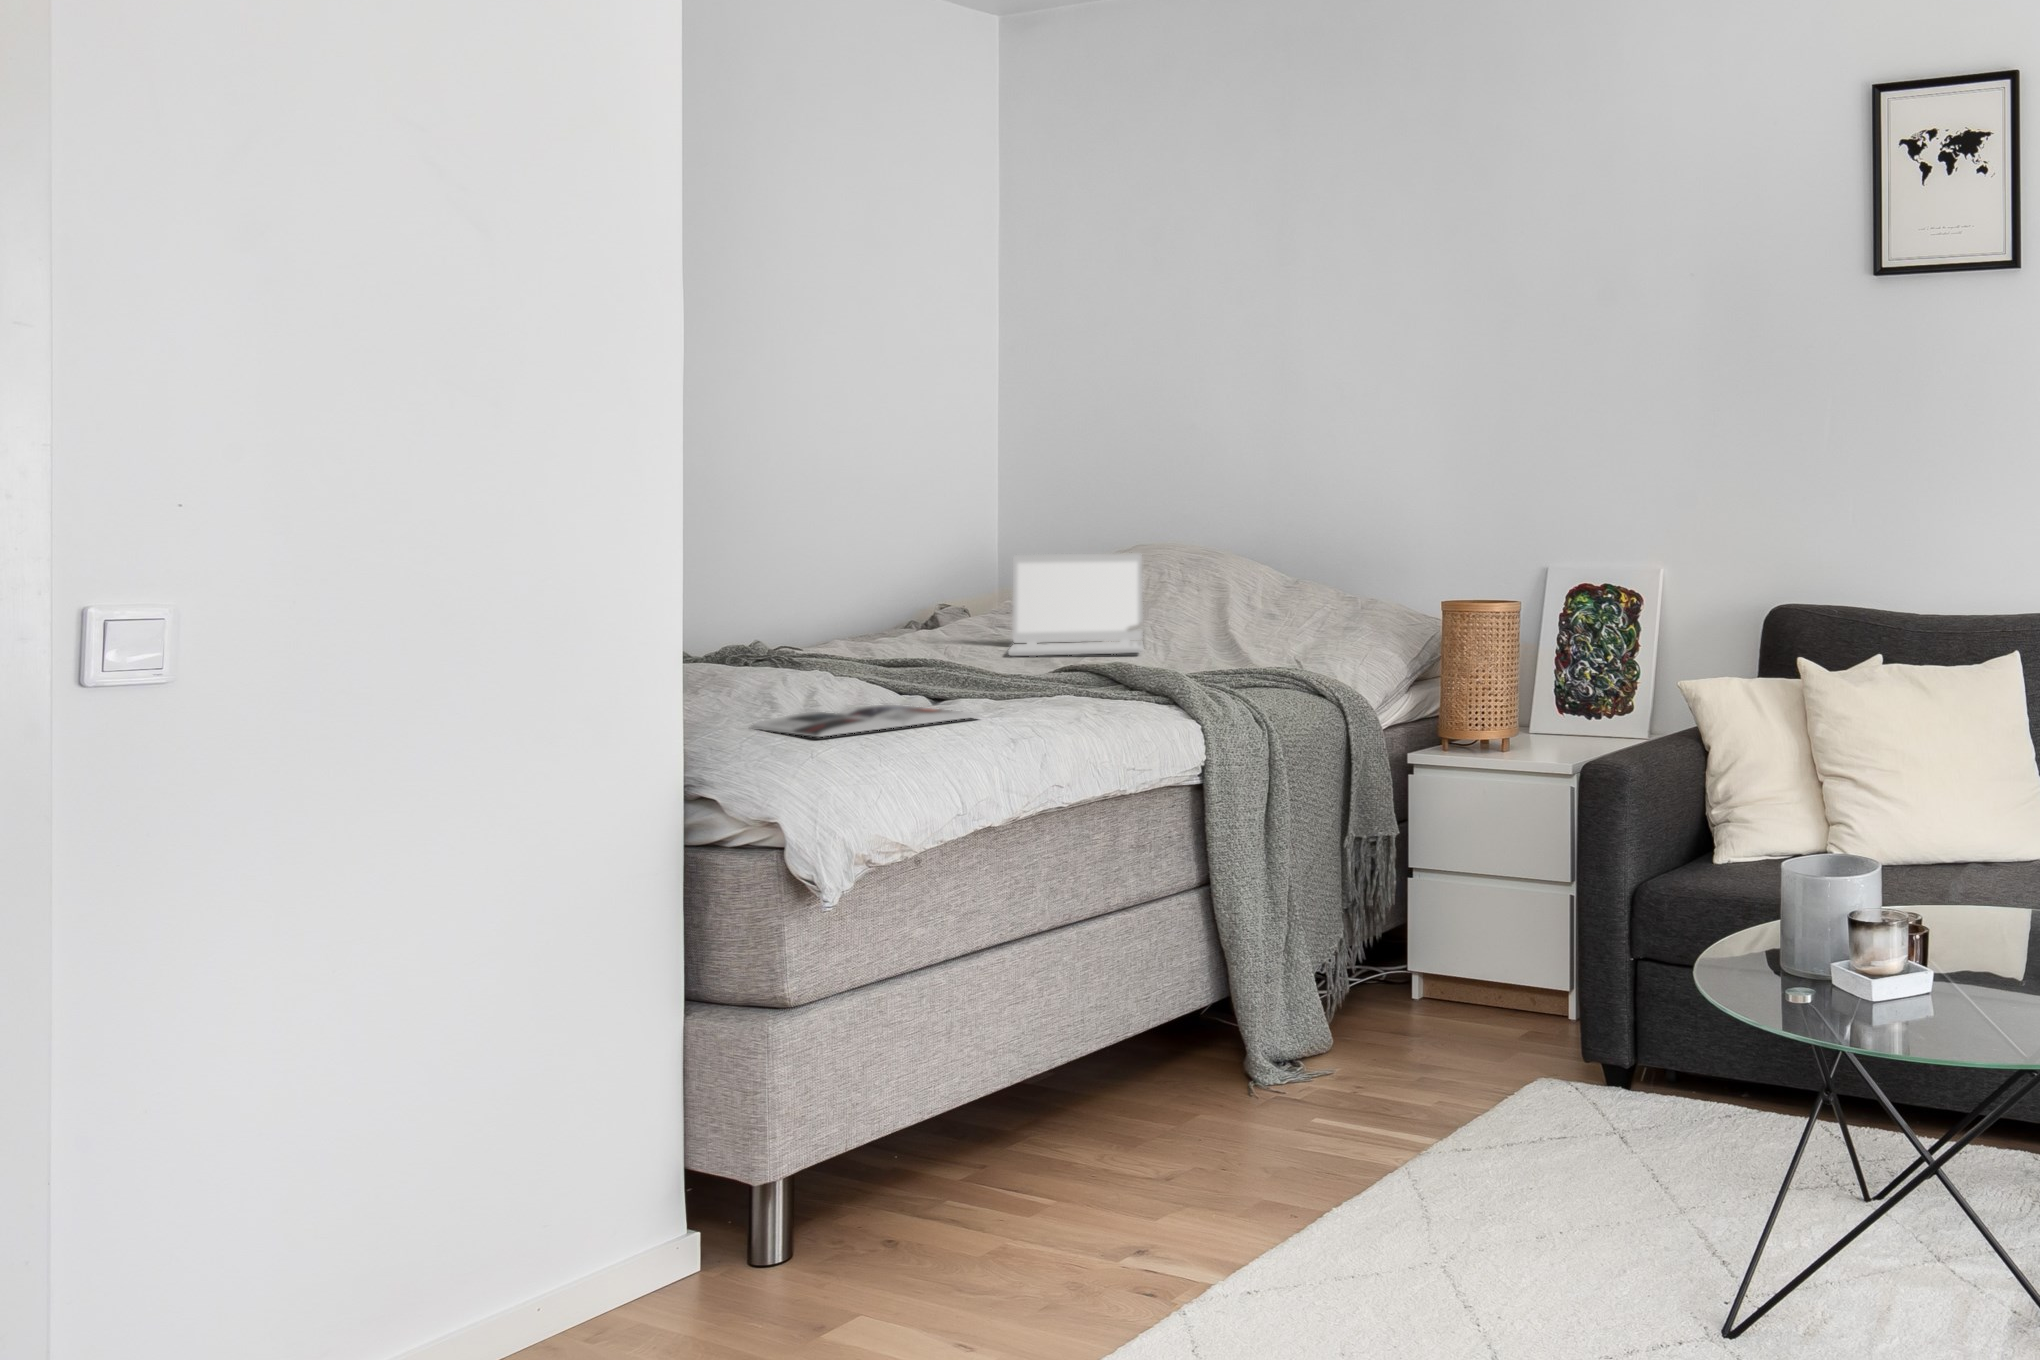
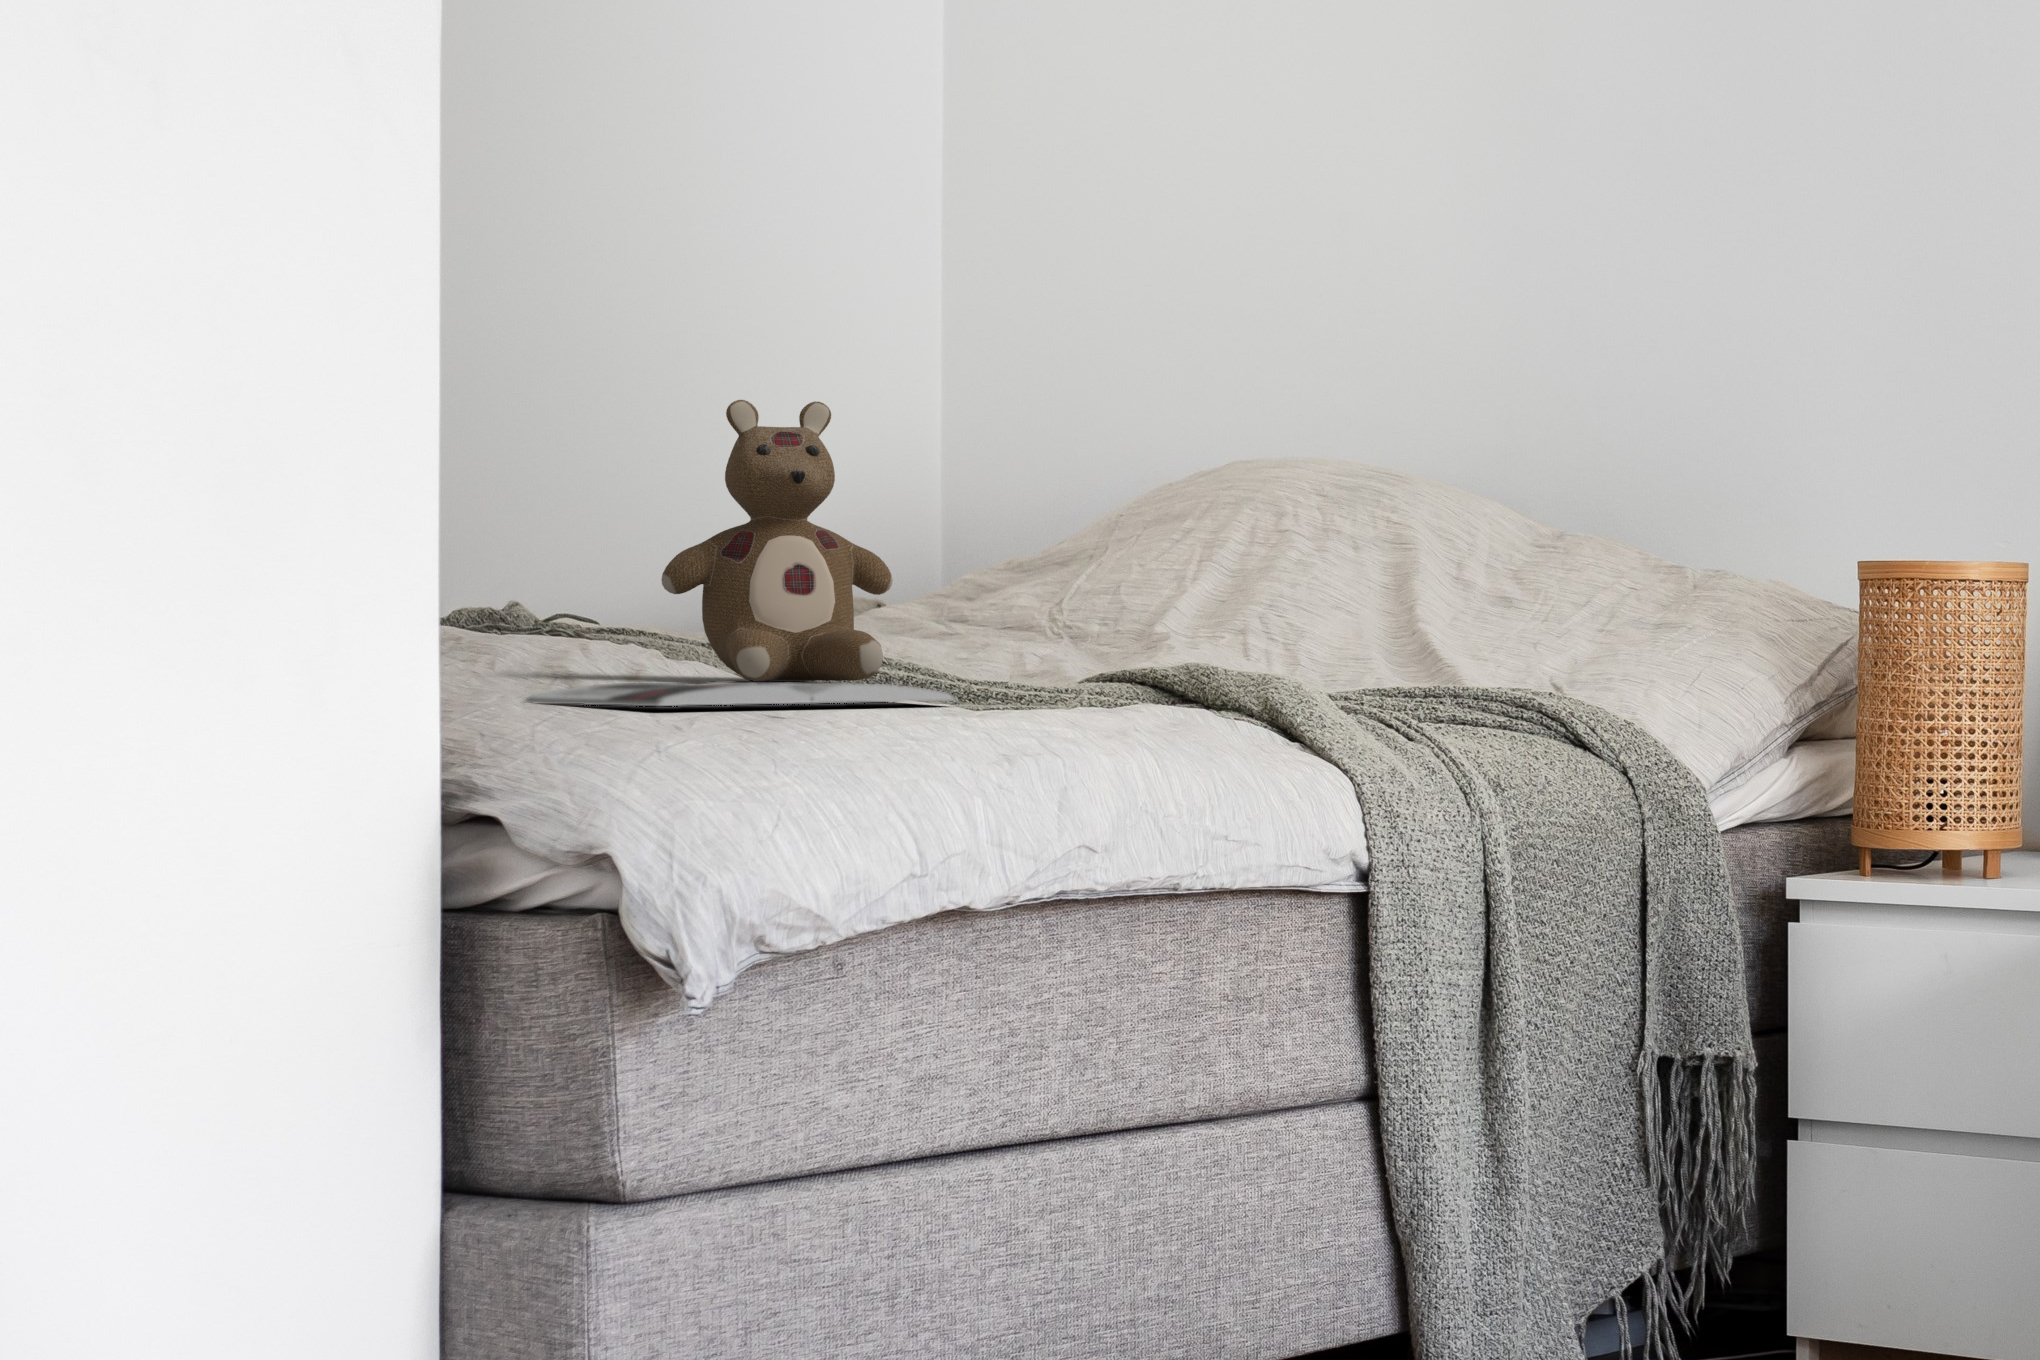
stuffed bear: none [836,546,958,691] -> present [661,400,893,681]
laptop: present [1008,553,1143,656] -> none [975,473,1246,666]

